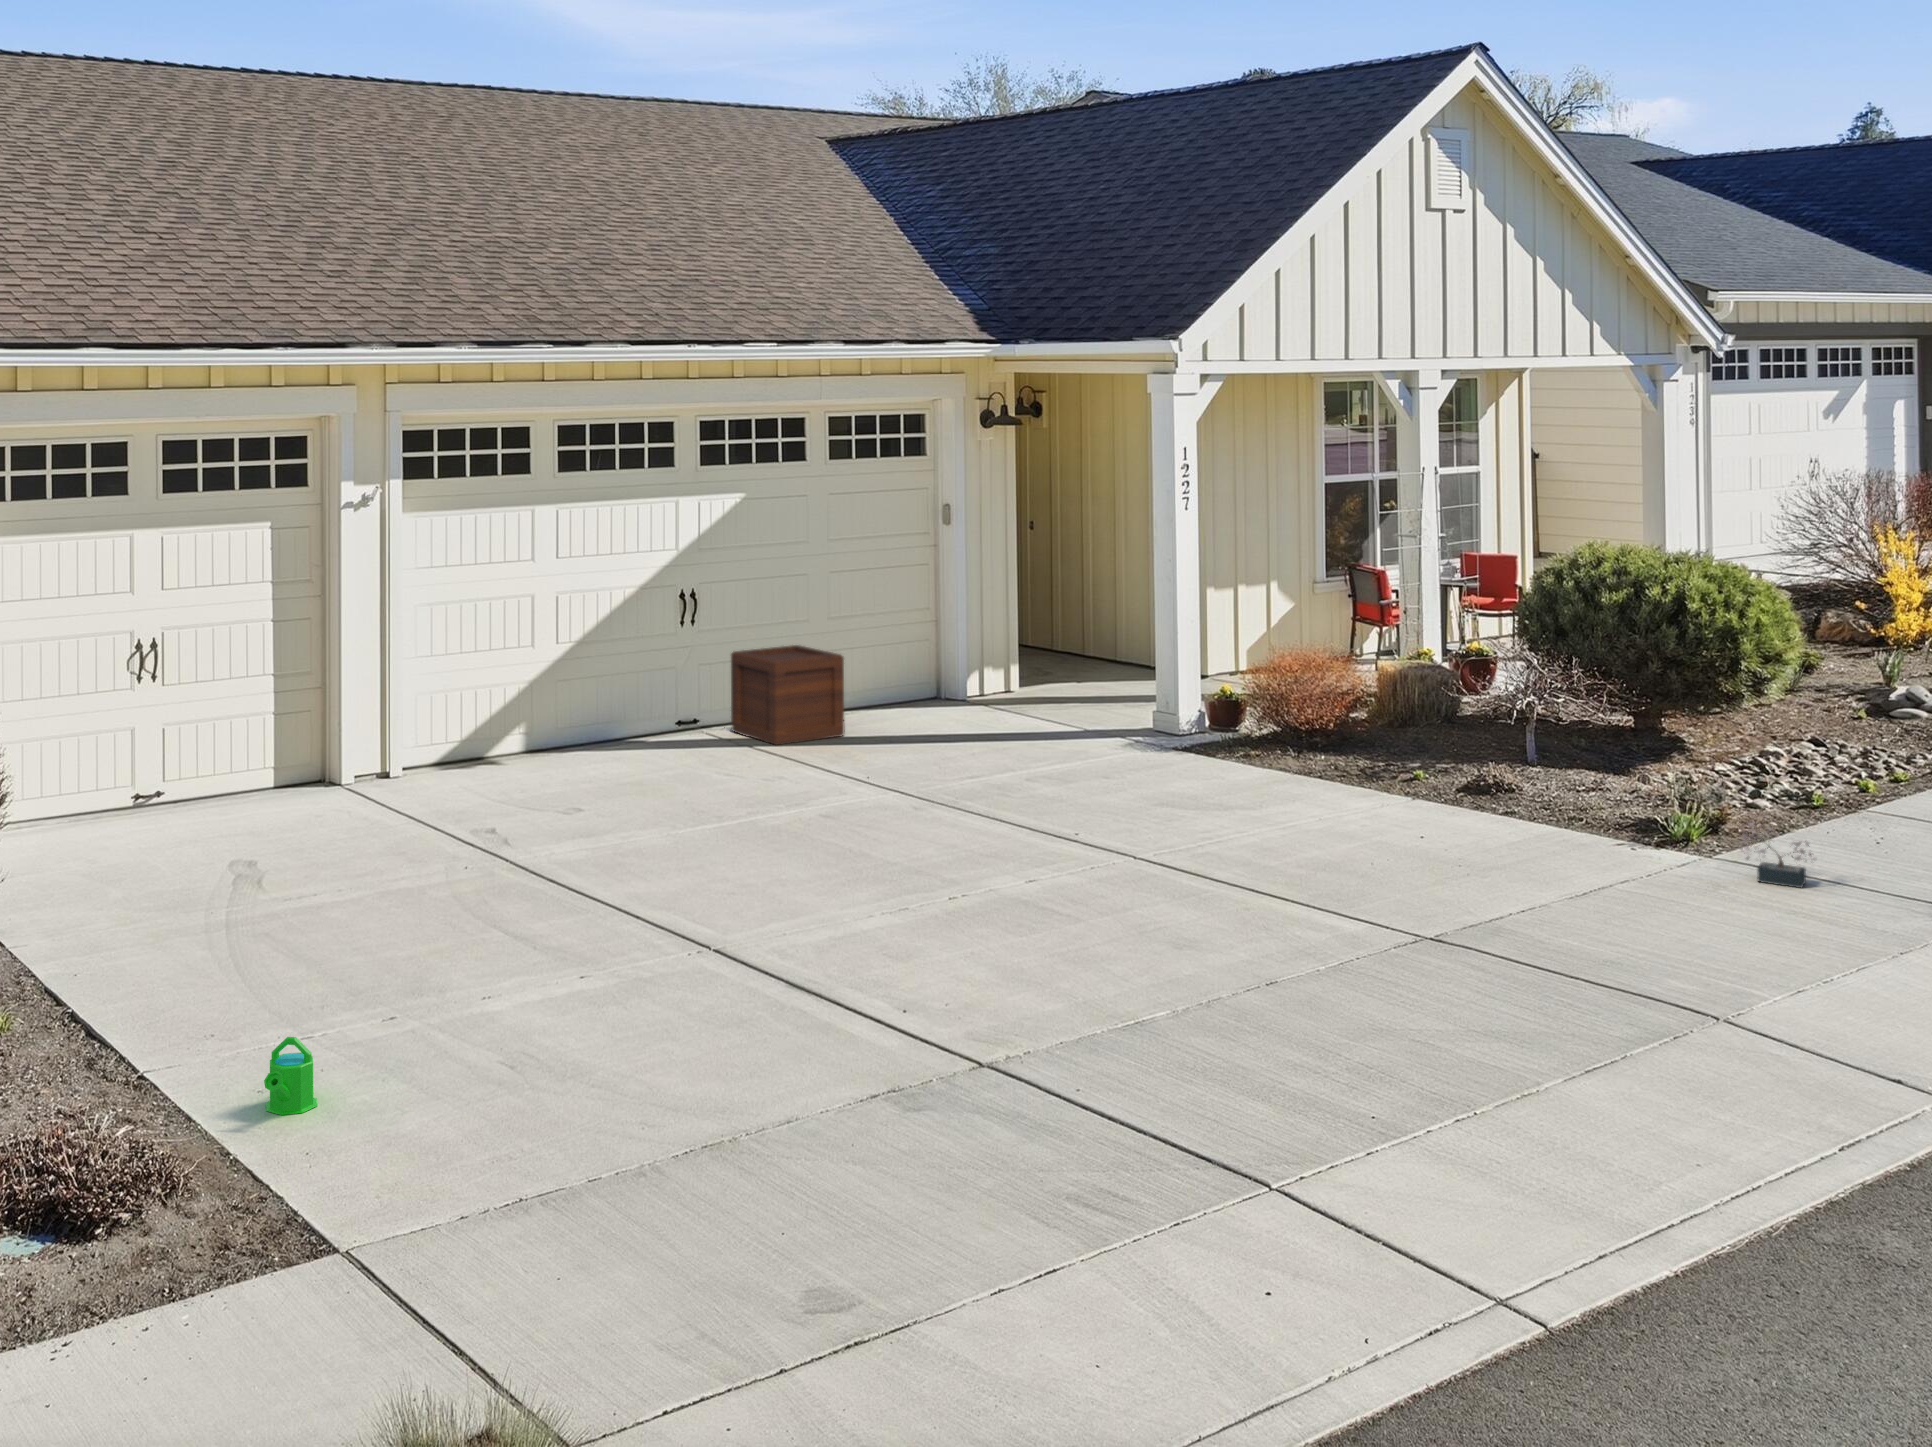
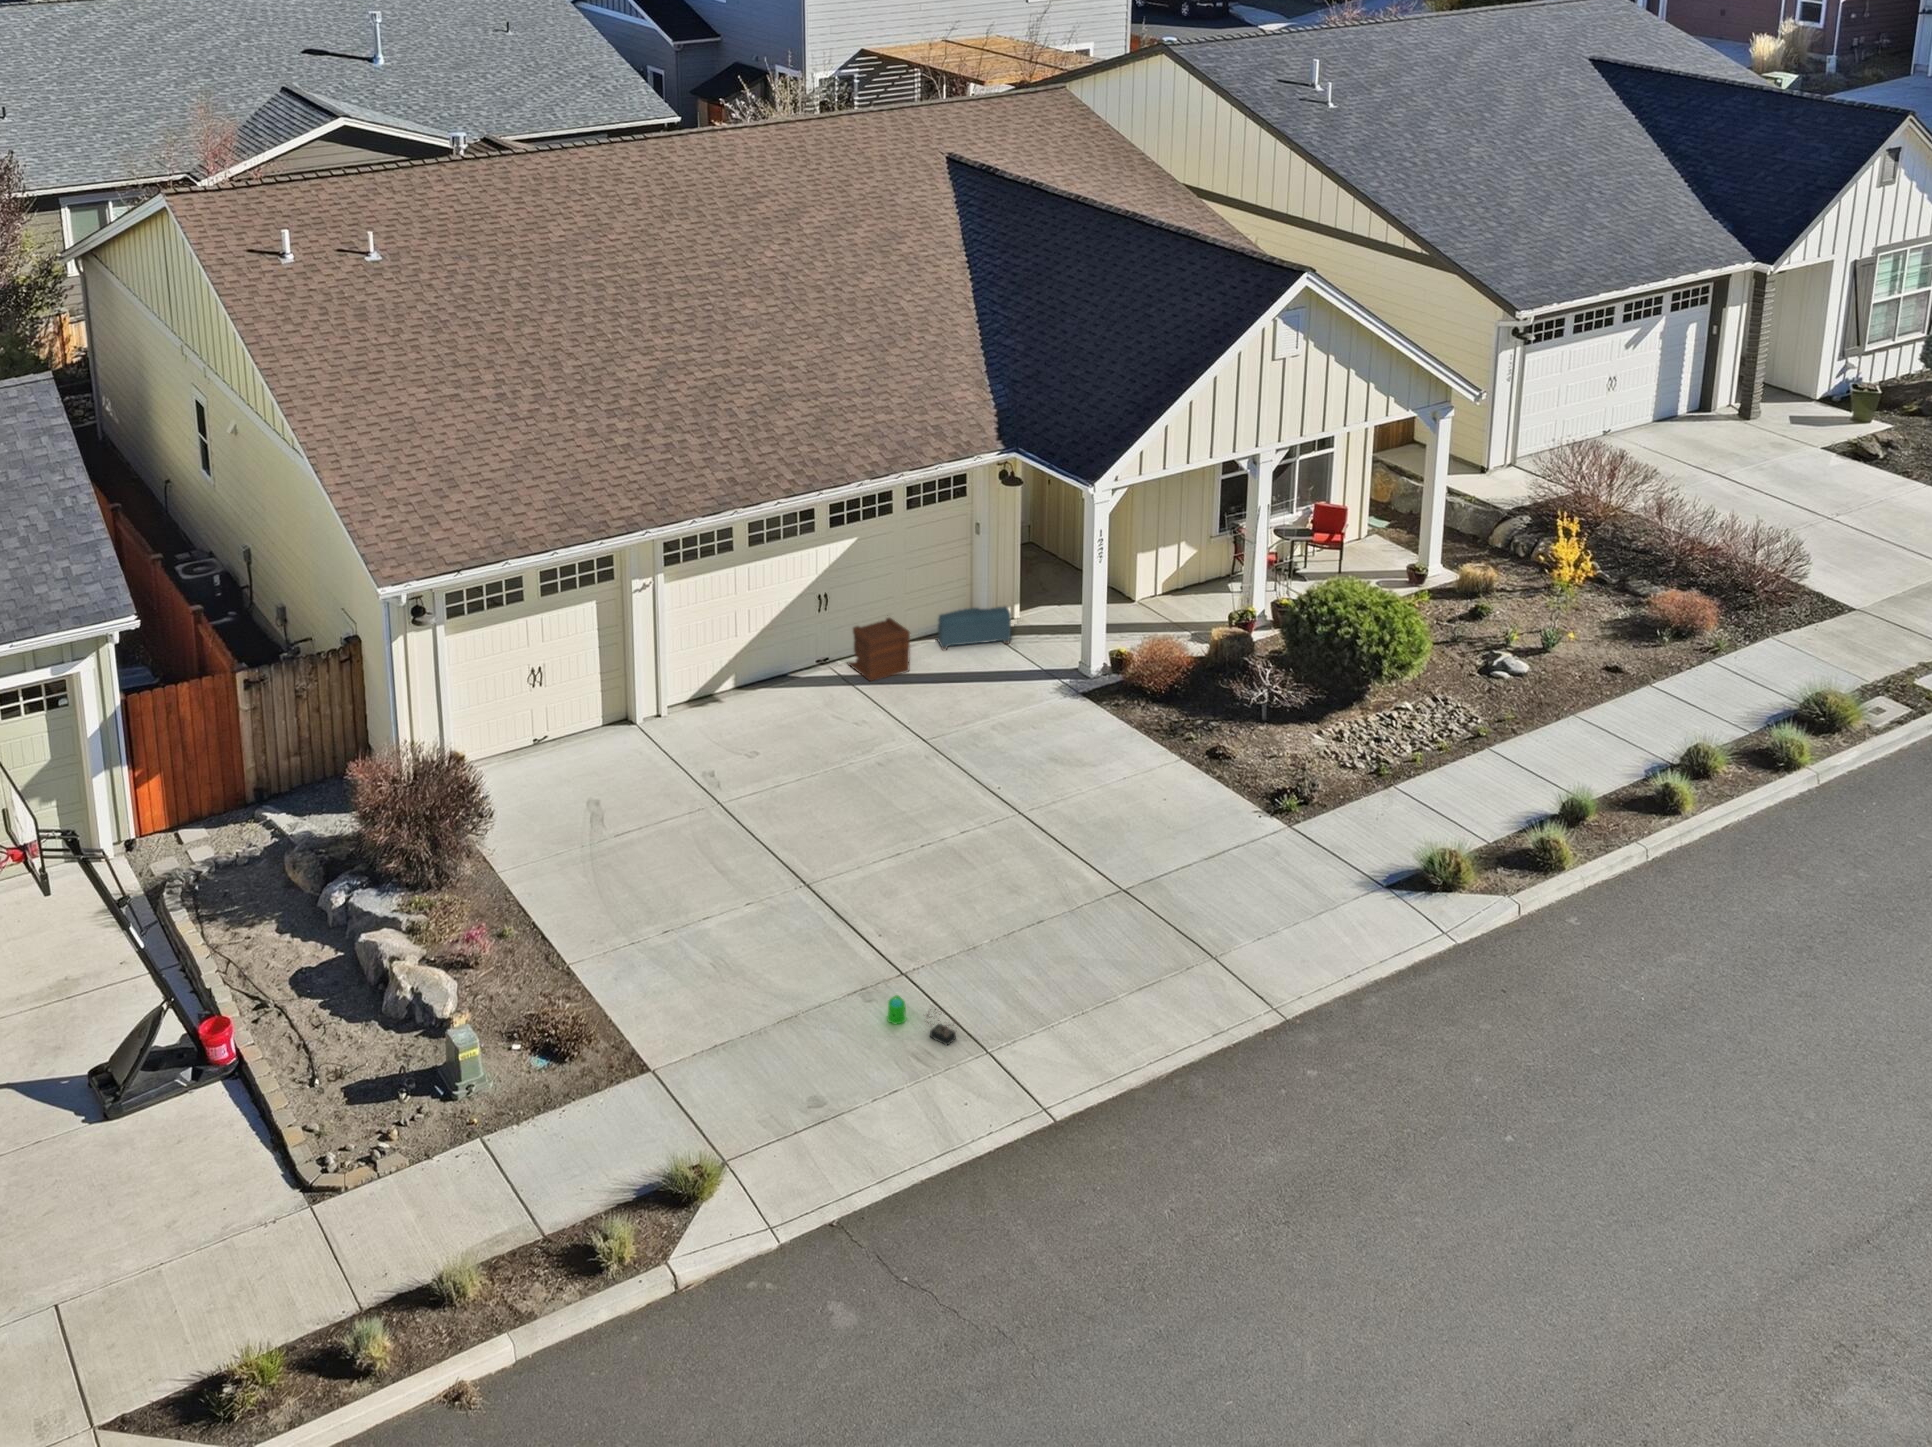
bench: none [876,647,1013,720] -> present [934,606,1011,650]
decorative plant: present [1742,822,1815,888] -> present [925,1009,956,1045]
watering can: present [264,1037,317,1115] -> present [887,995,906,1025]

